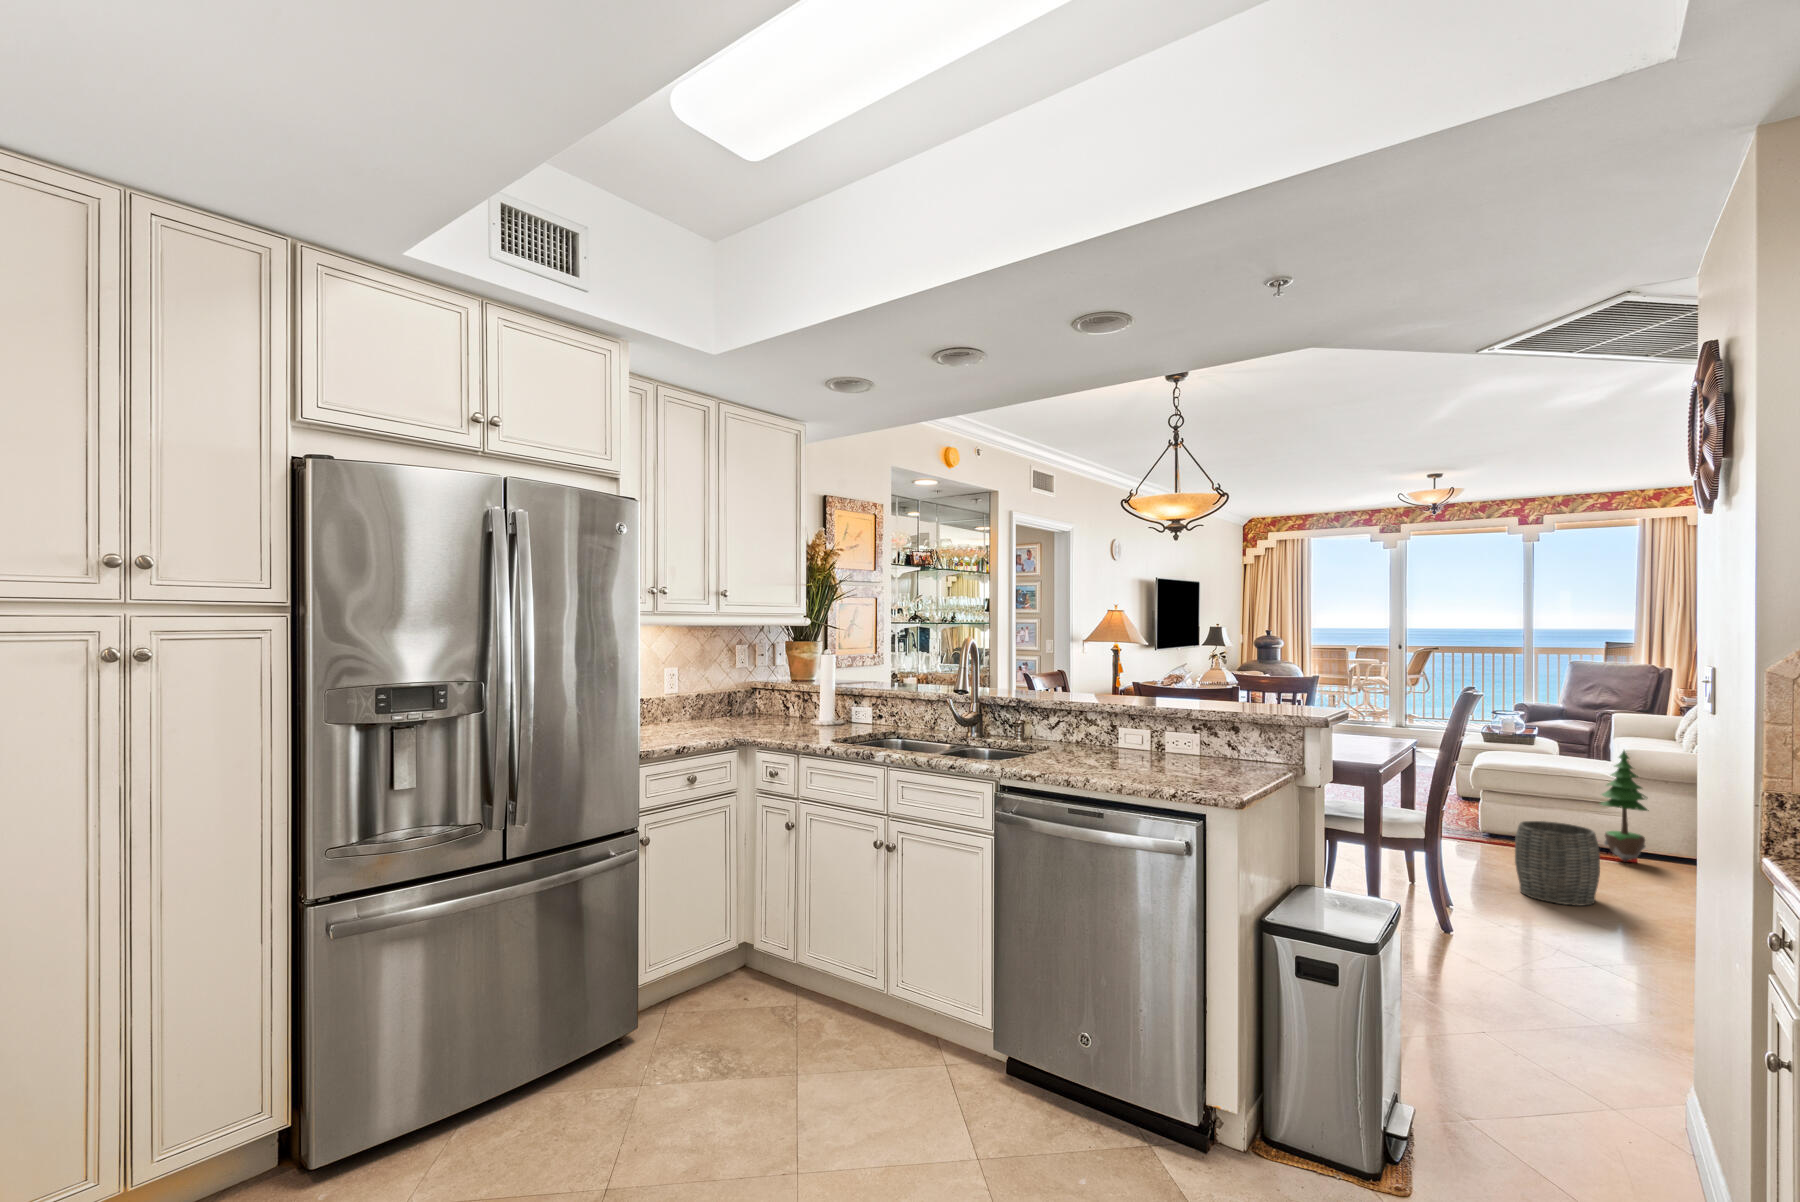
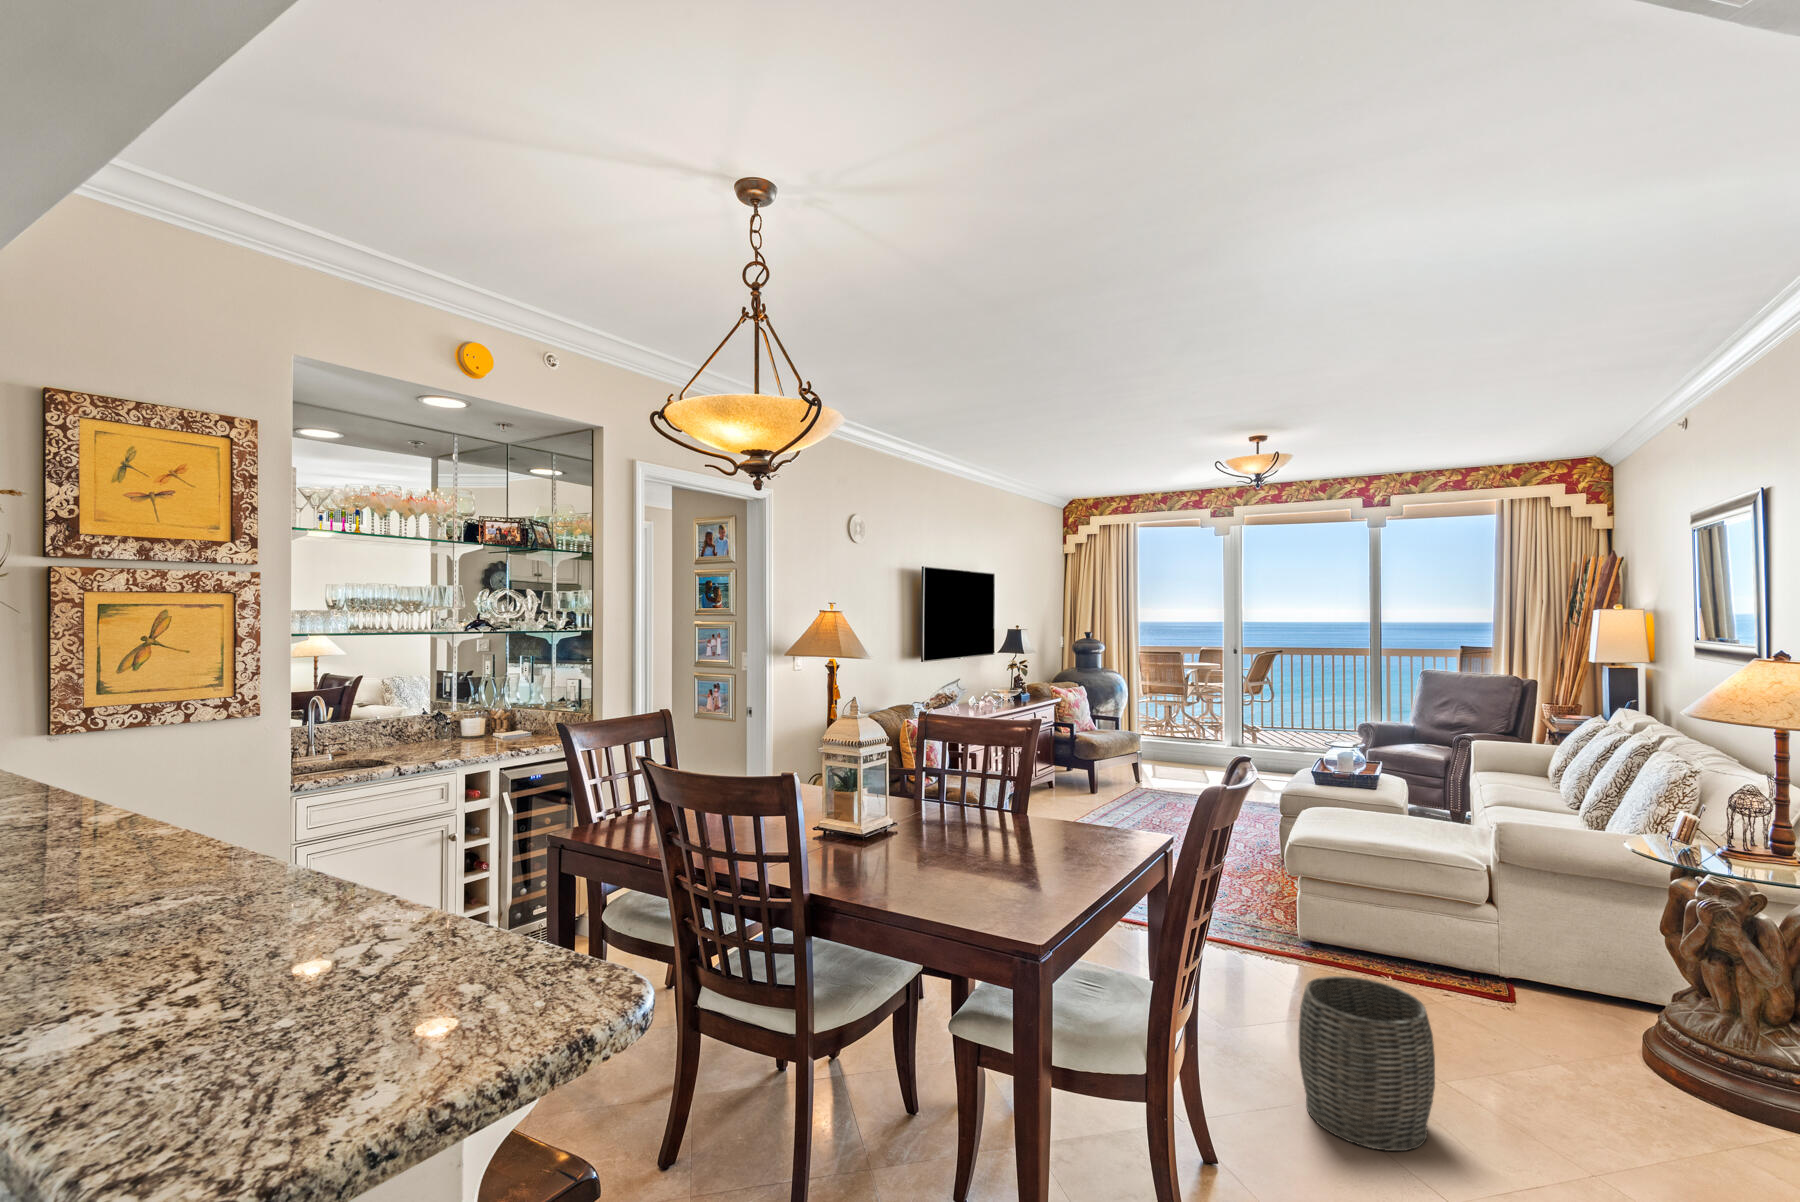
potted tree: present [1601,750,1649,861] -> none [1440,829,1515,1005]

